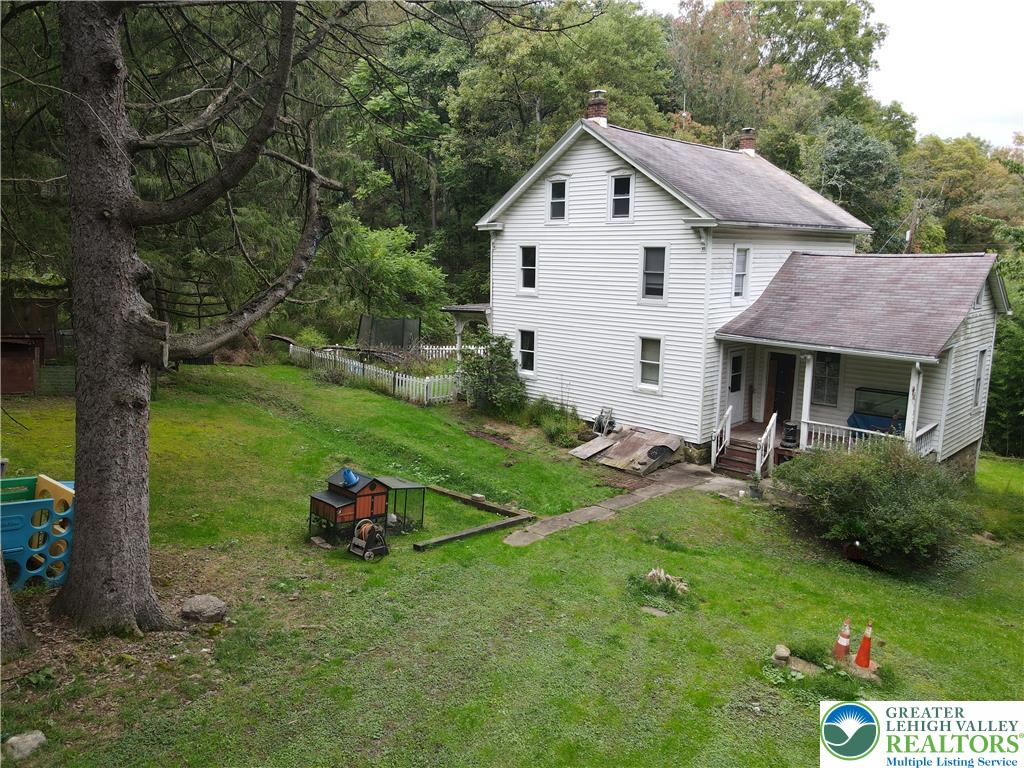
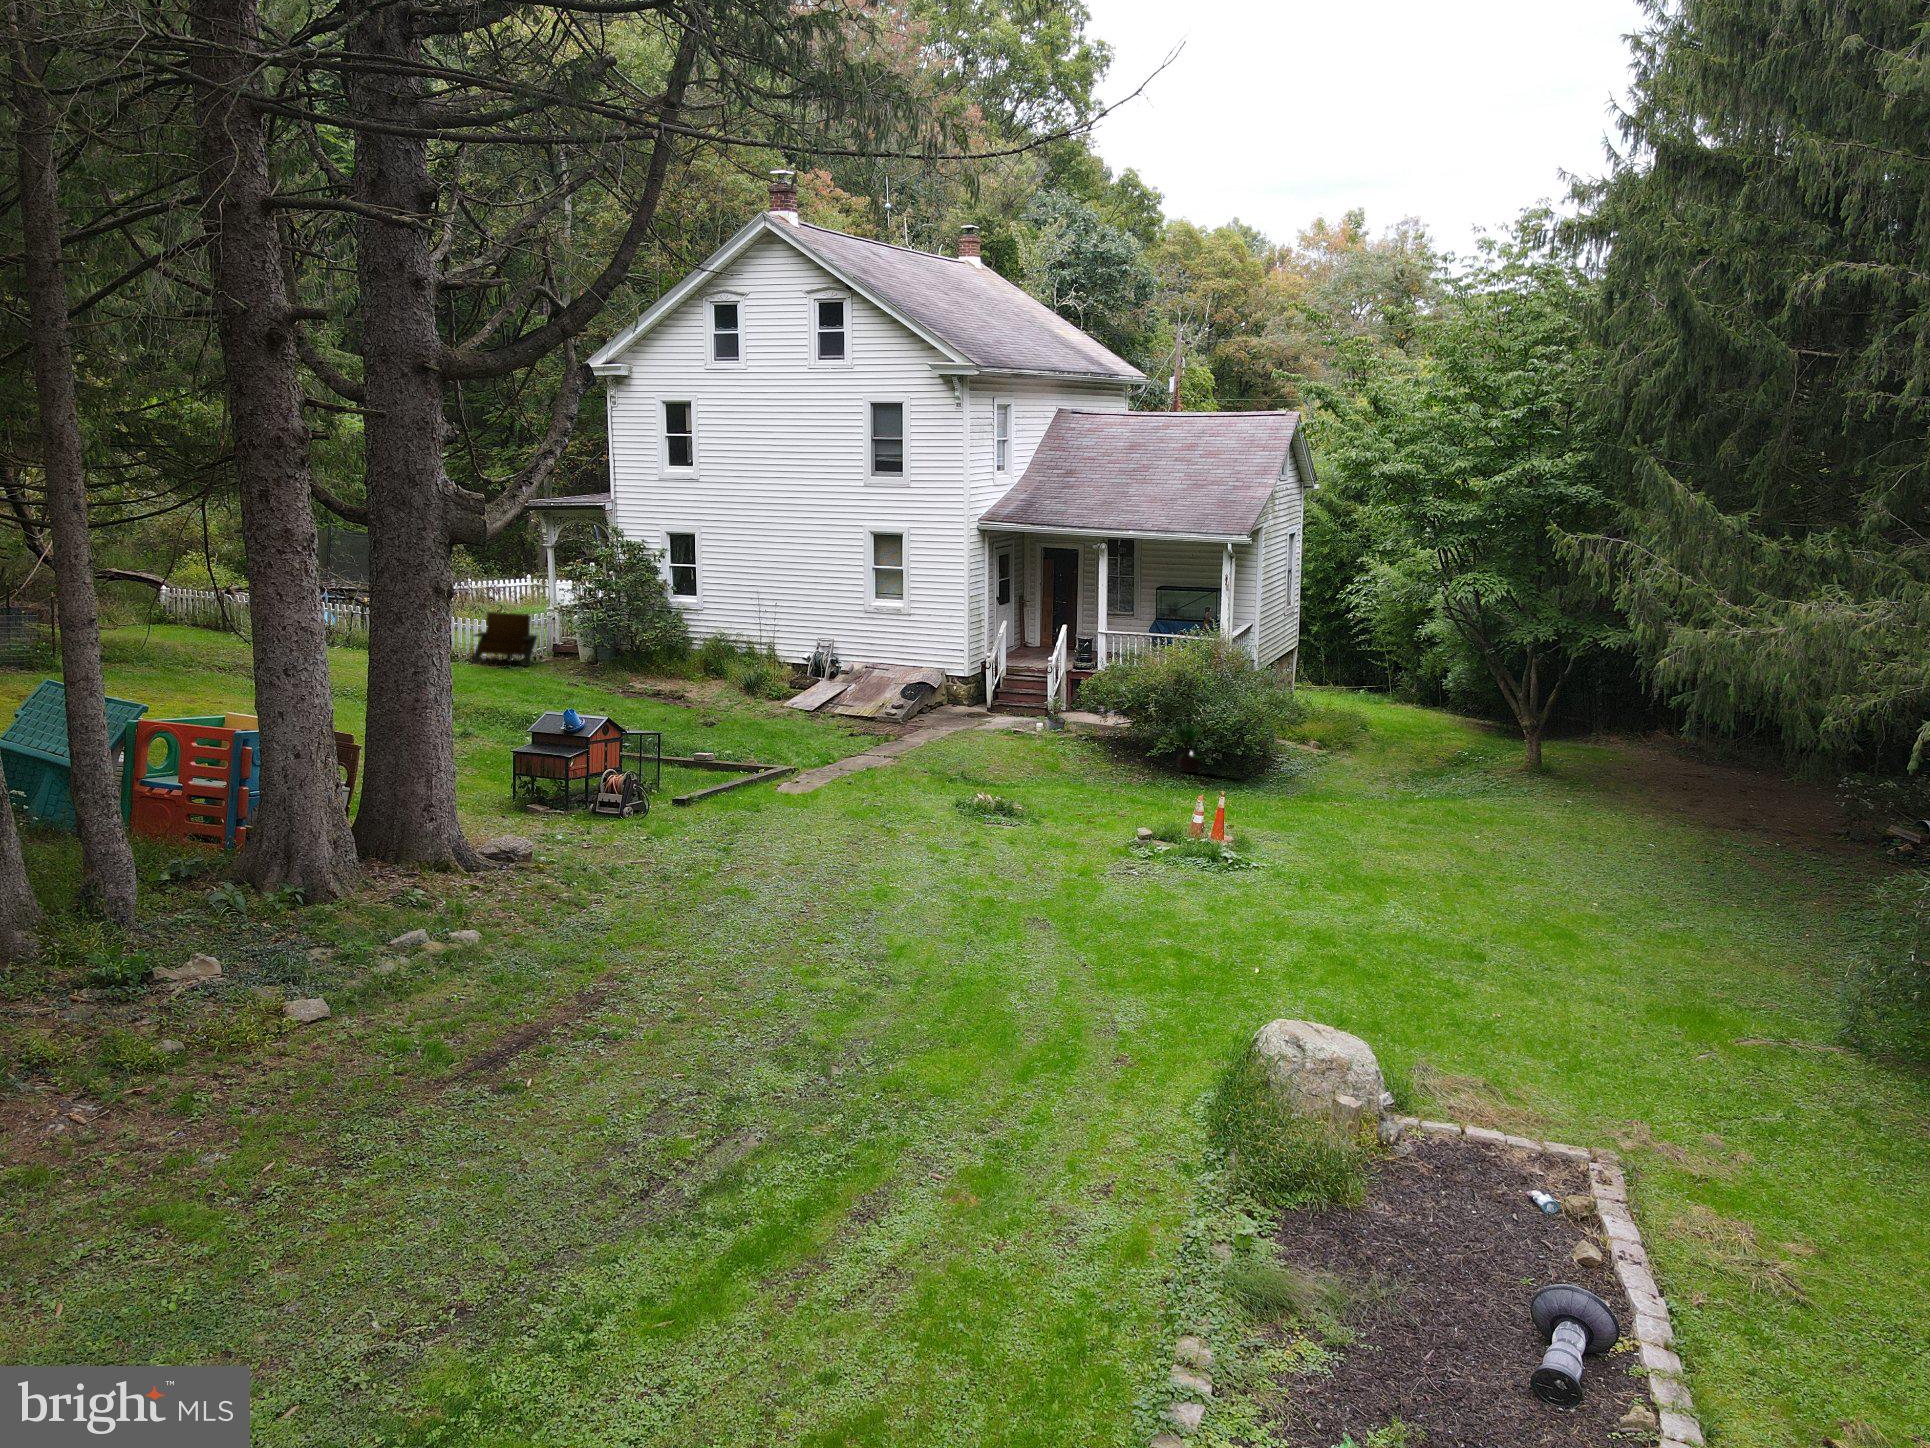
lounge chair: none [390,375,433,410] -> present [472,612,537,666]

